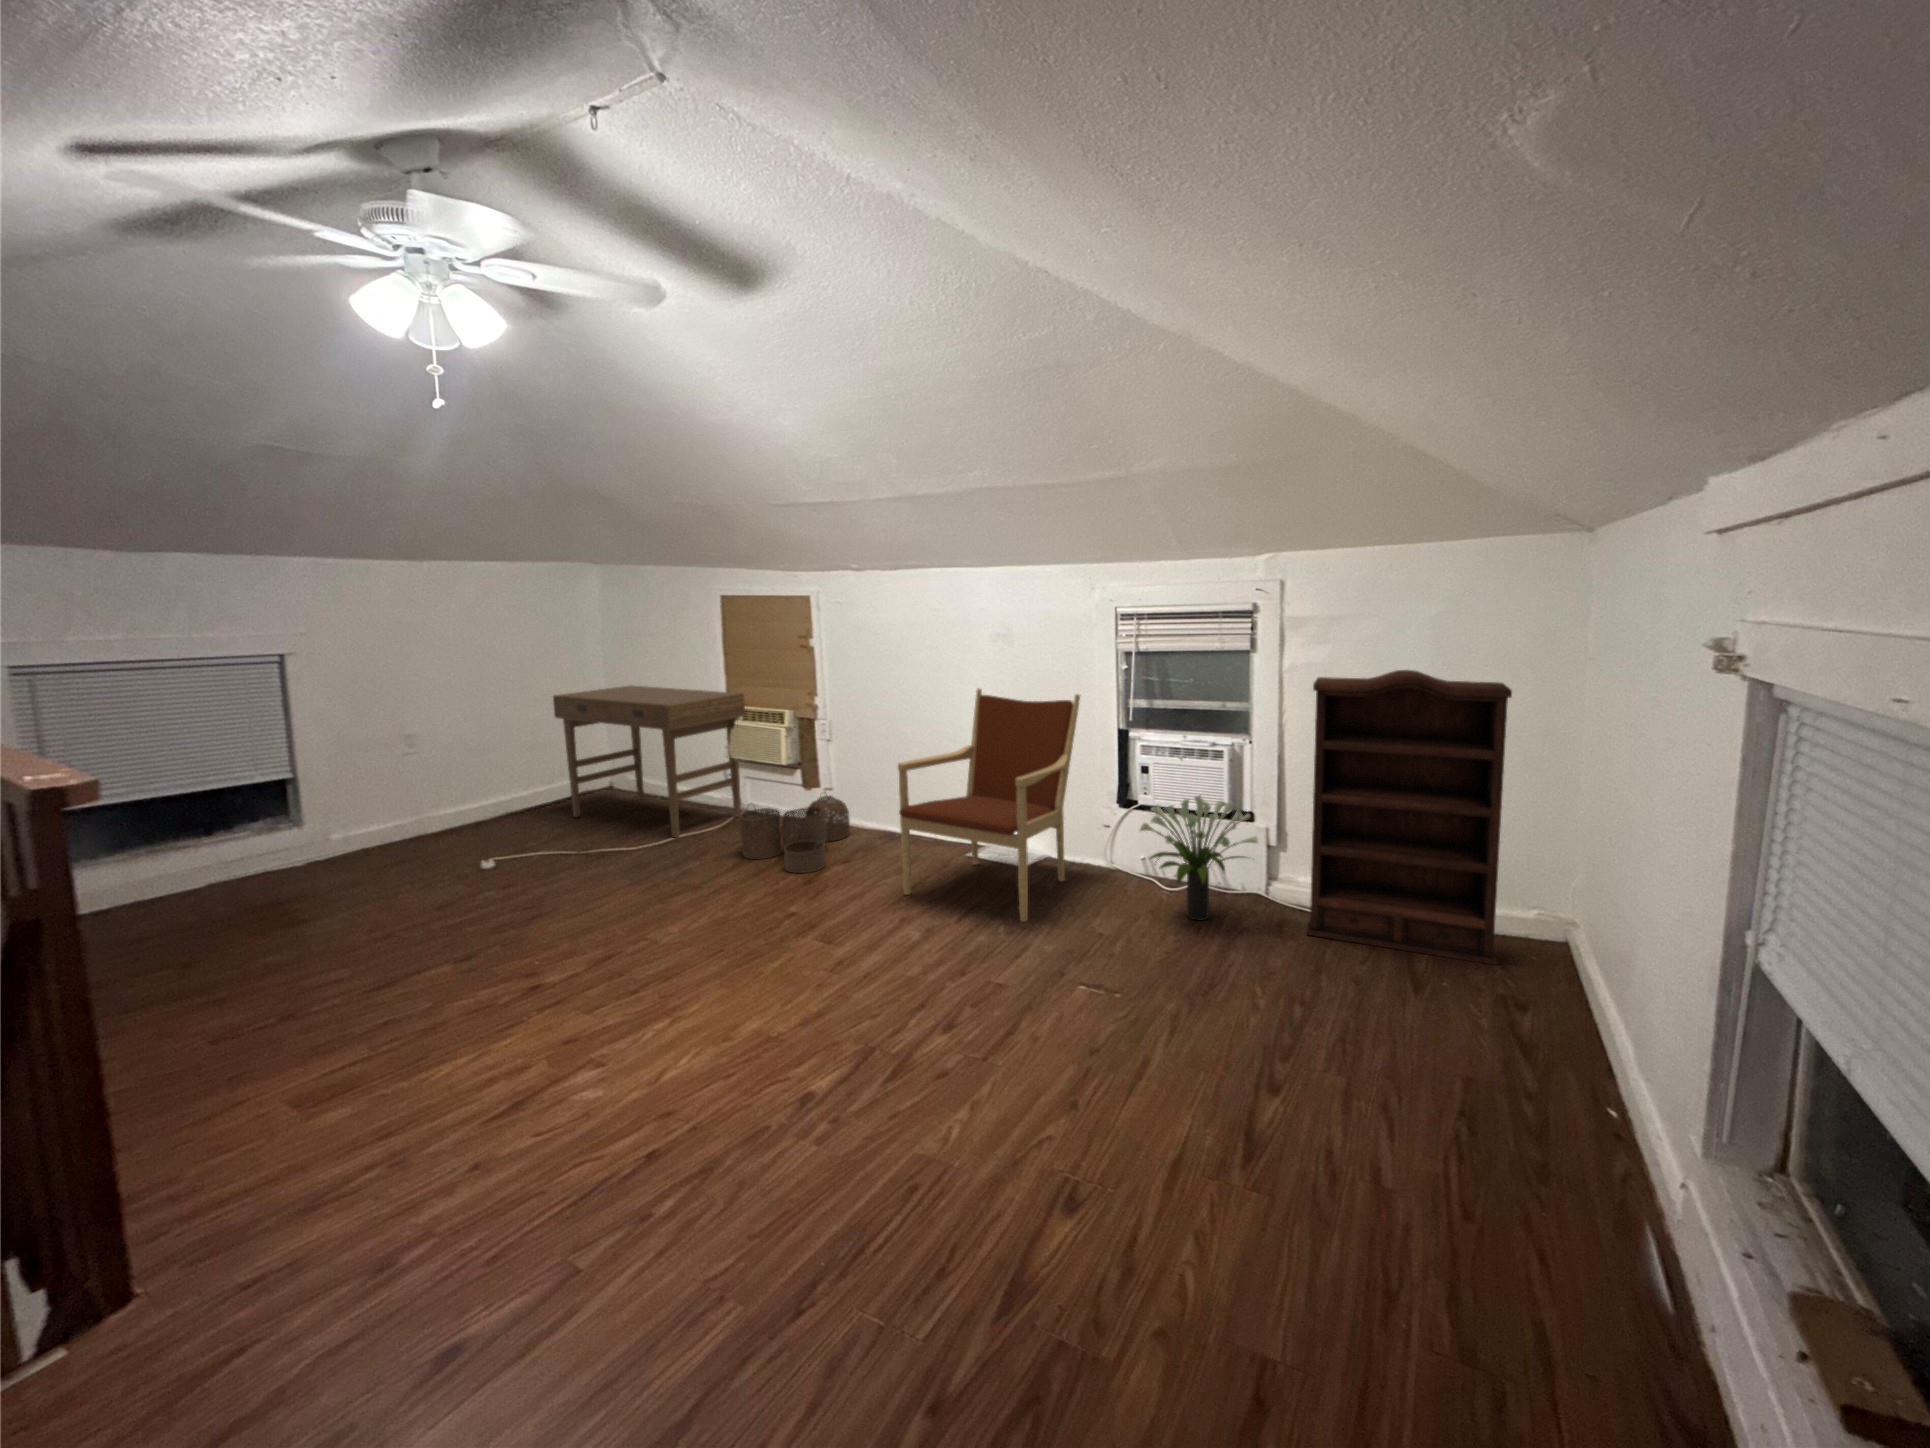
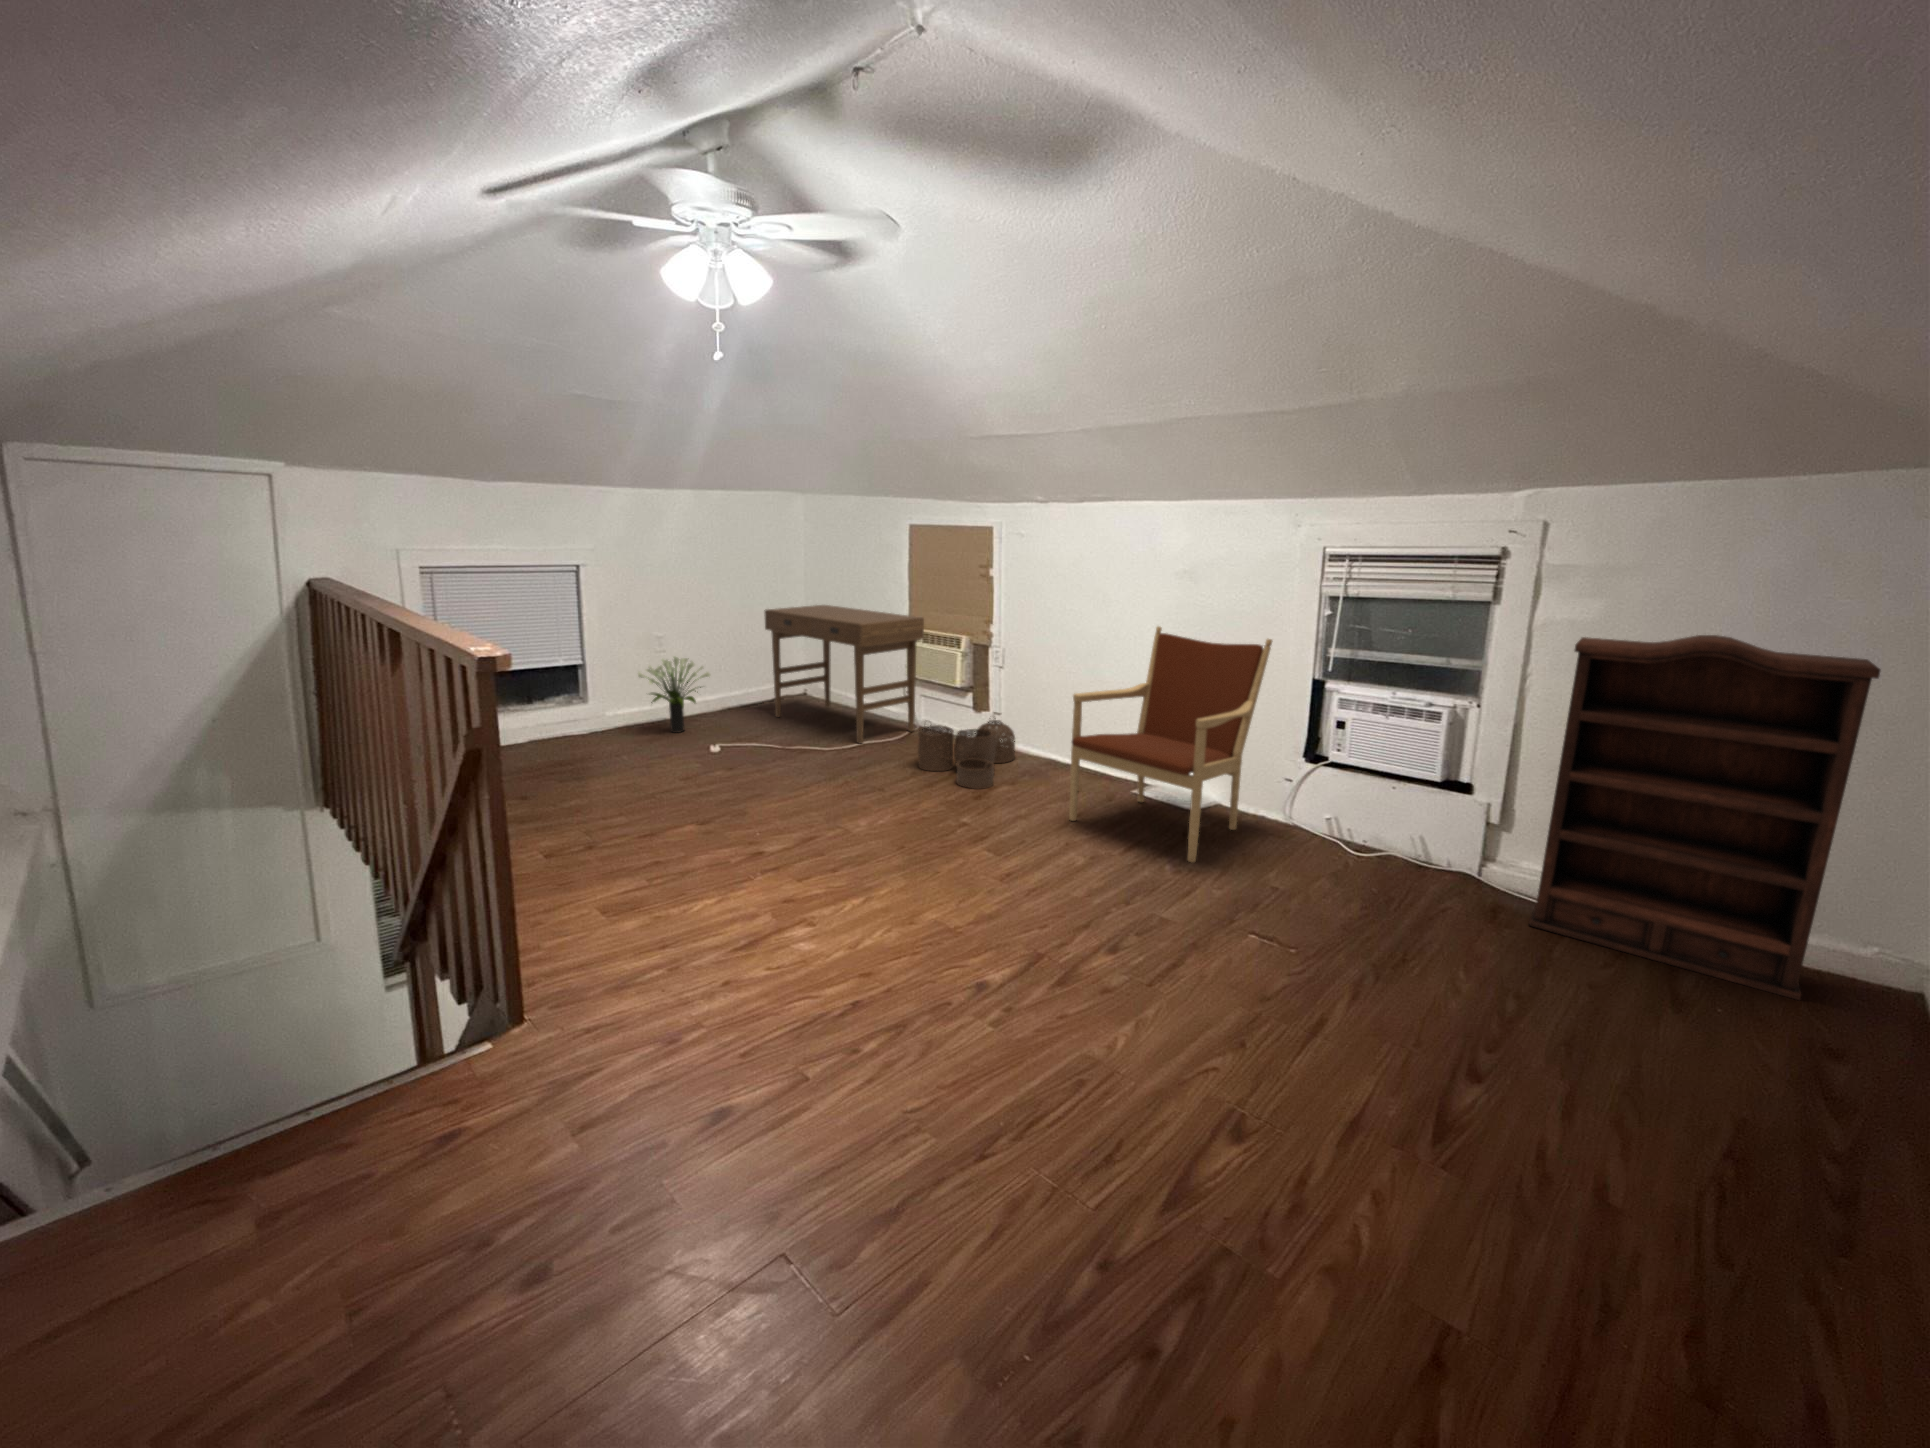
potted plant: present [1140,796,1258,920] -> present [638,656,710,733]

